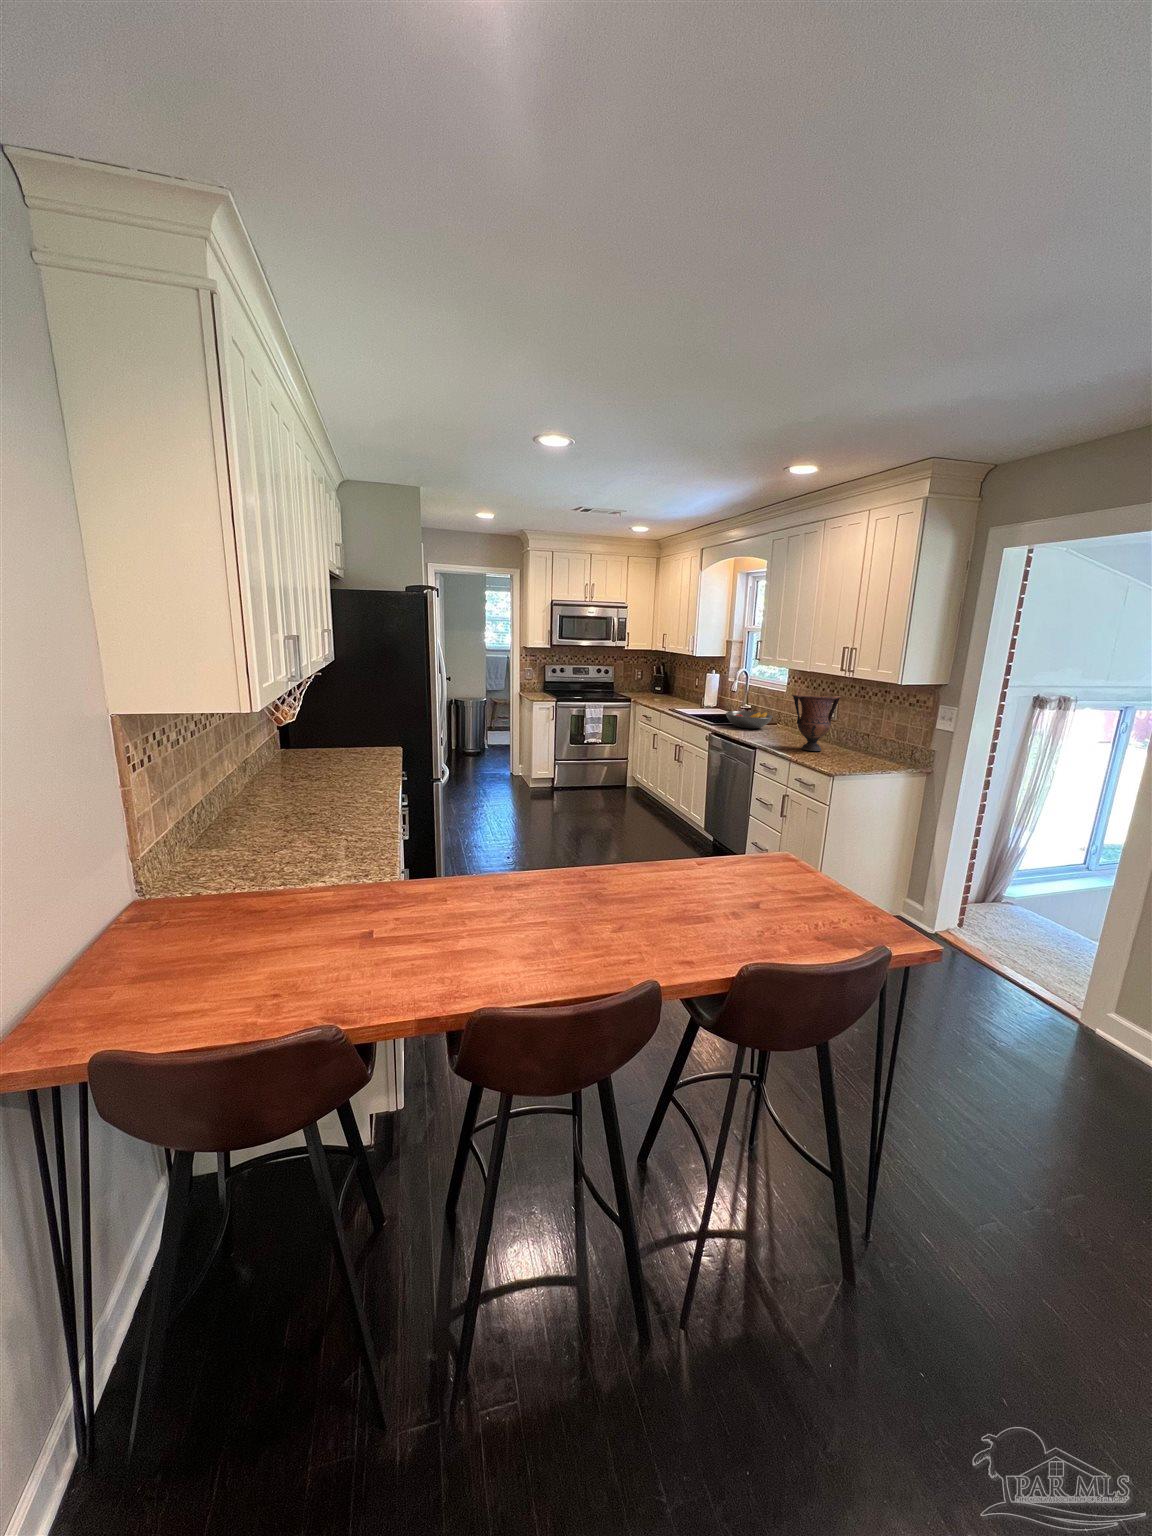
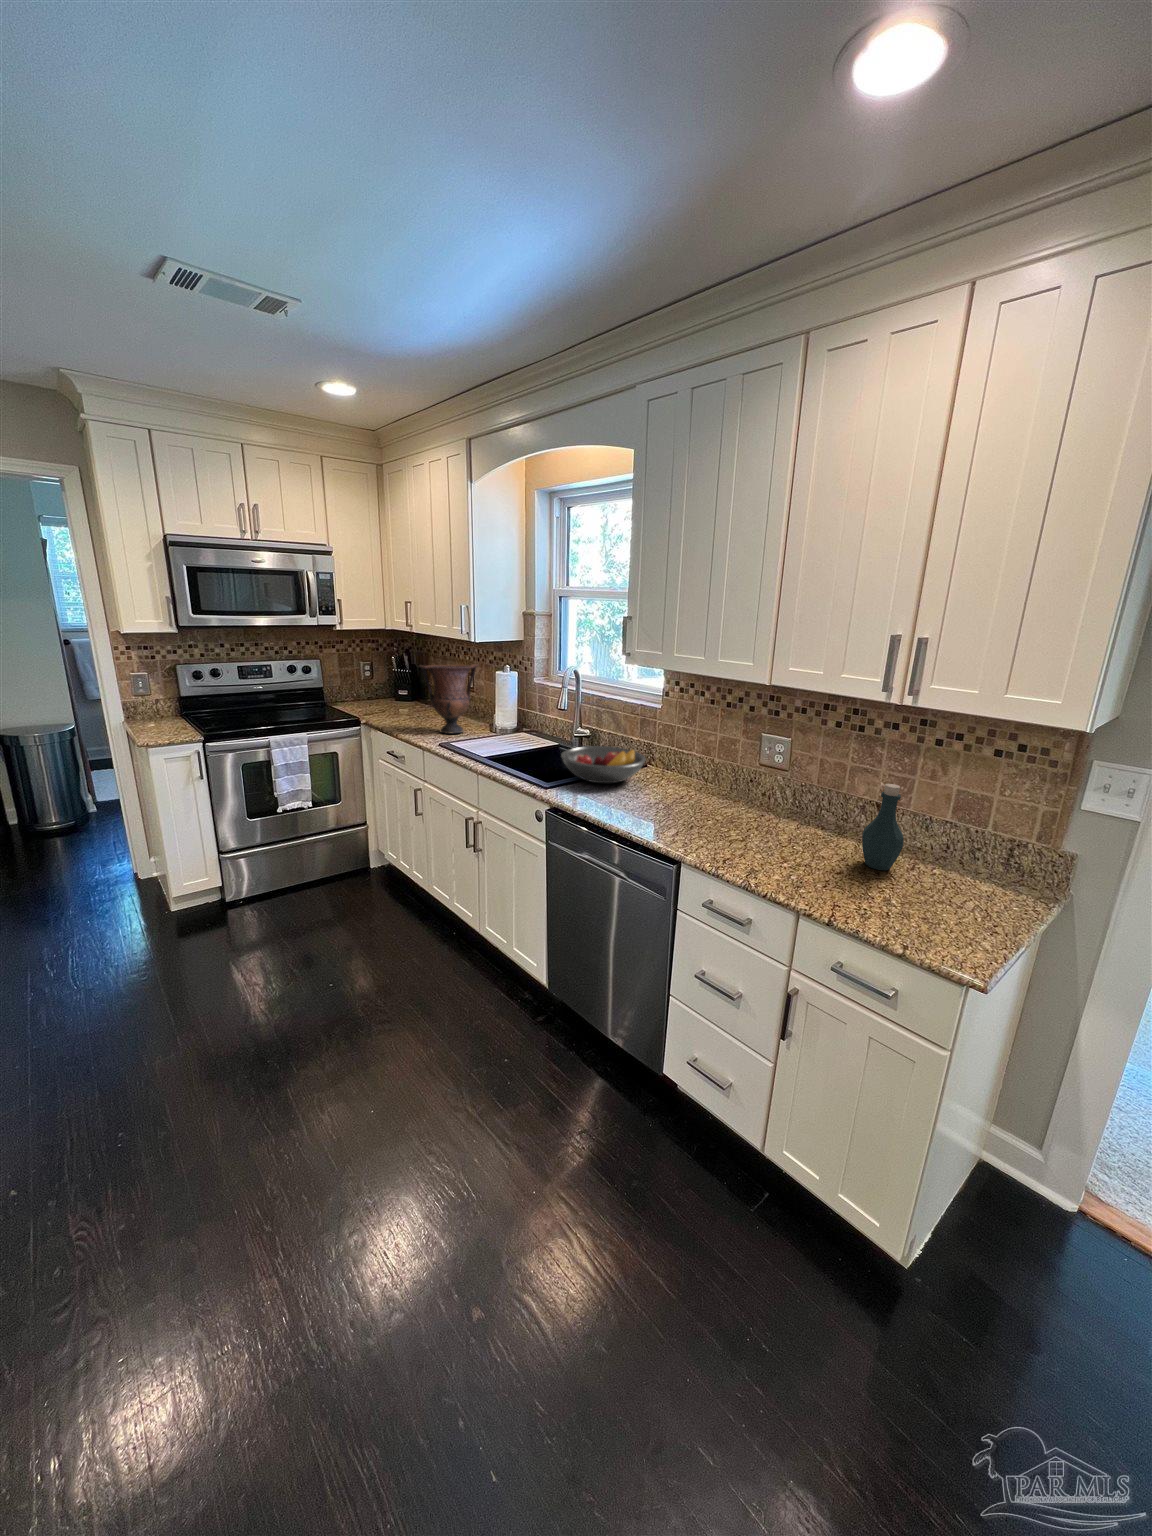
vase: present [792,695,841,751] -> present [420,664,478,733]
bottle: none [851,719,872,762] -> present [862,784,904,870]

